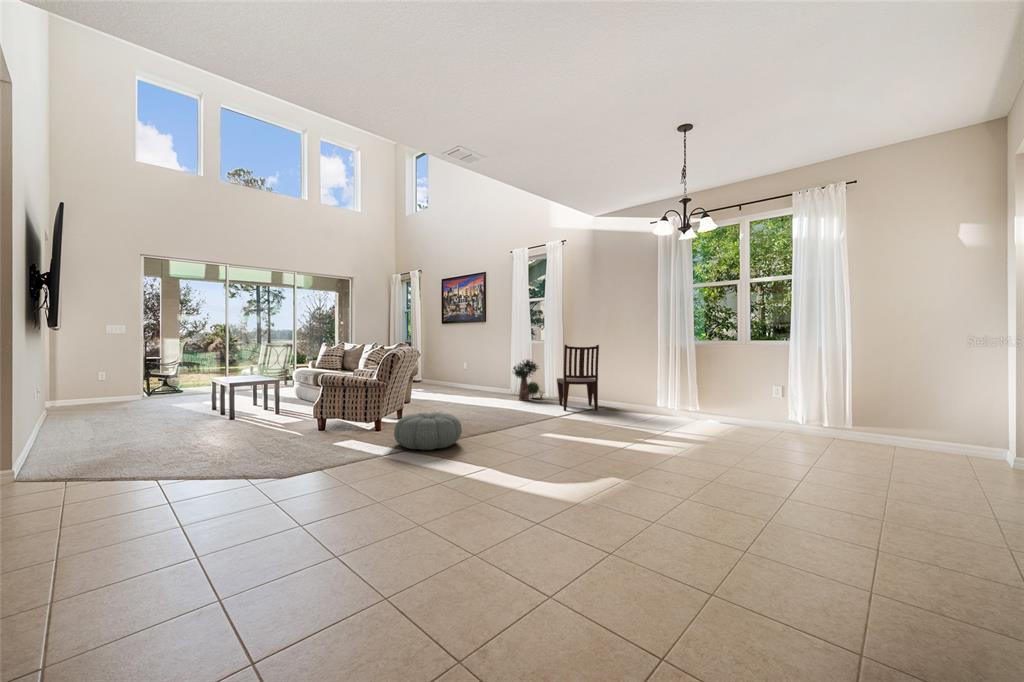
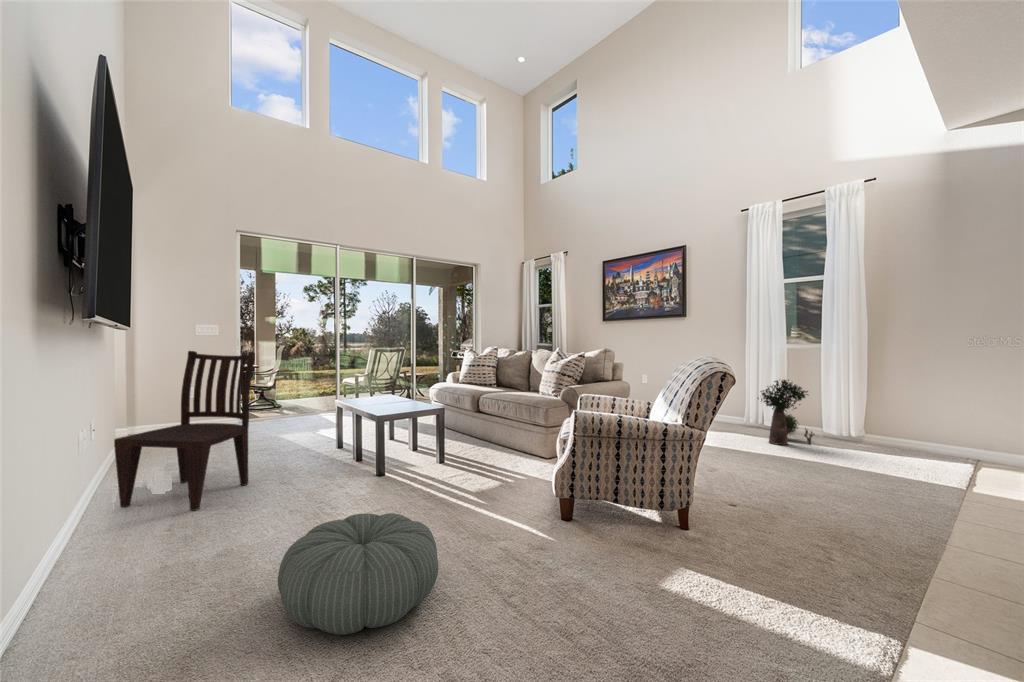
dining chair: present [557,345,599,411] -> present [114,351,255,510]
pouf: present [394,413,462,450] -> present [278,513,438,635]

